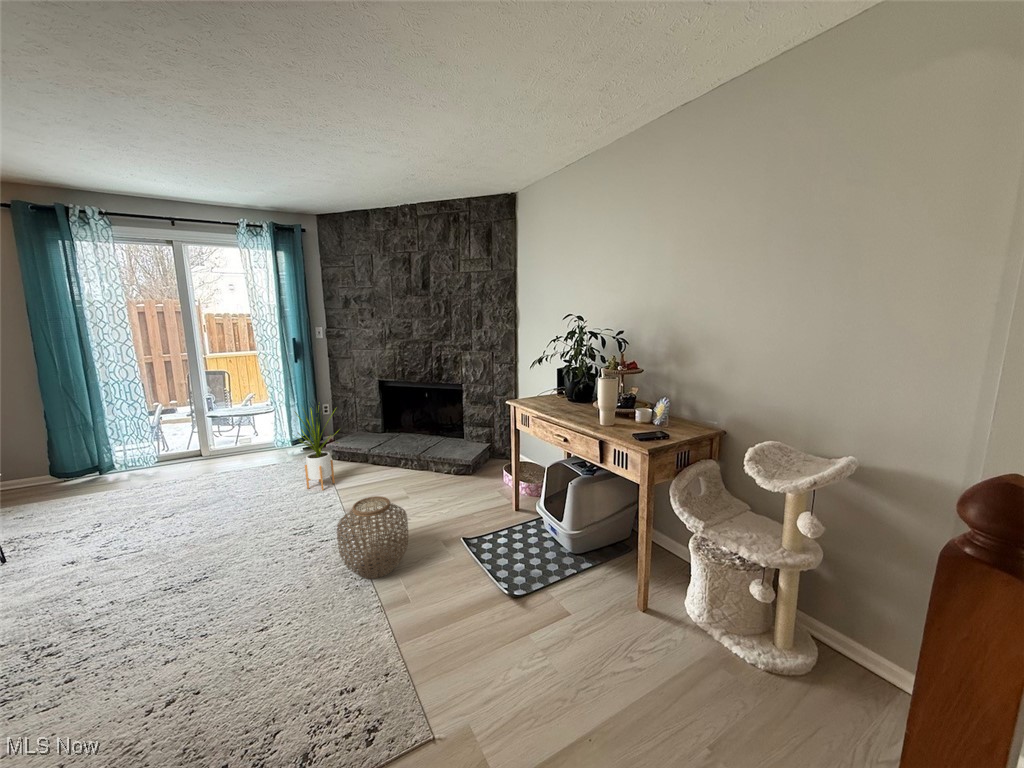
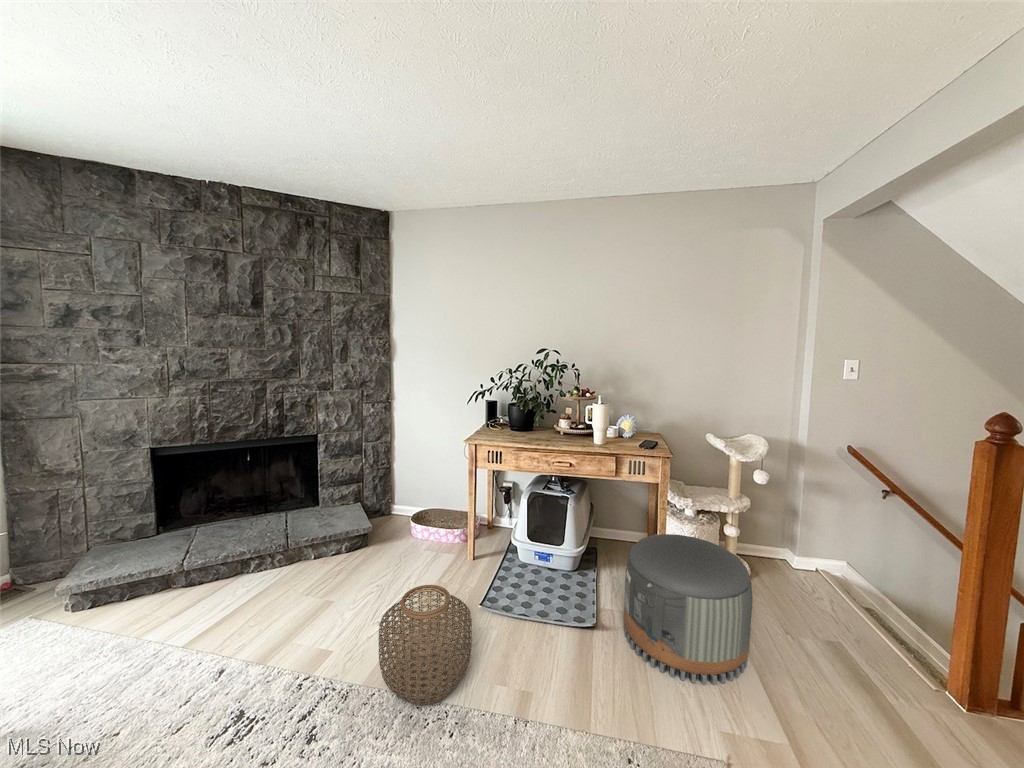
house plant: present [295,408,335,490] -> none [58,494,179,668]
pouf: none [507,536,651,729] -> present [624,534,753,684]

